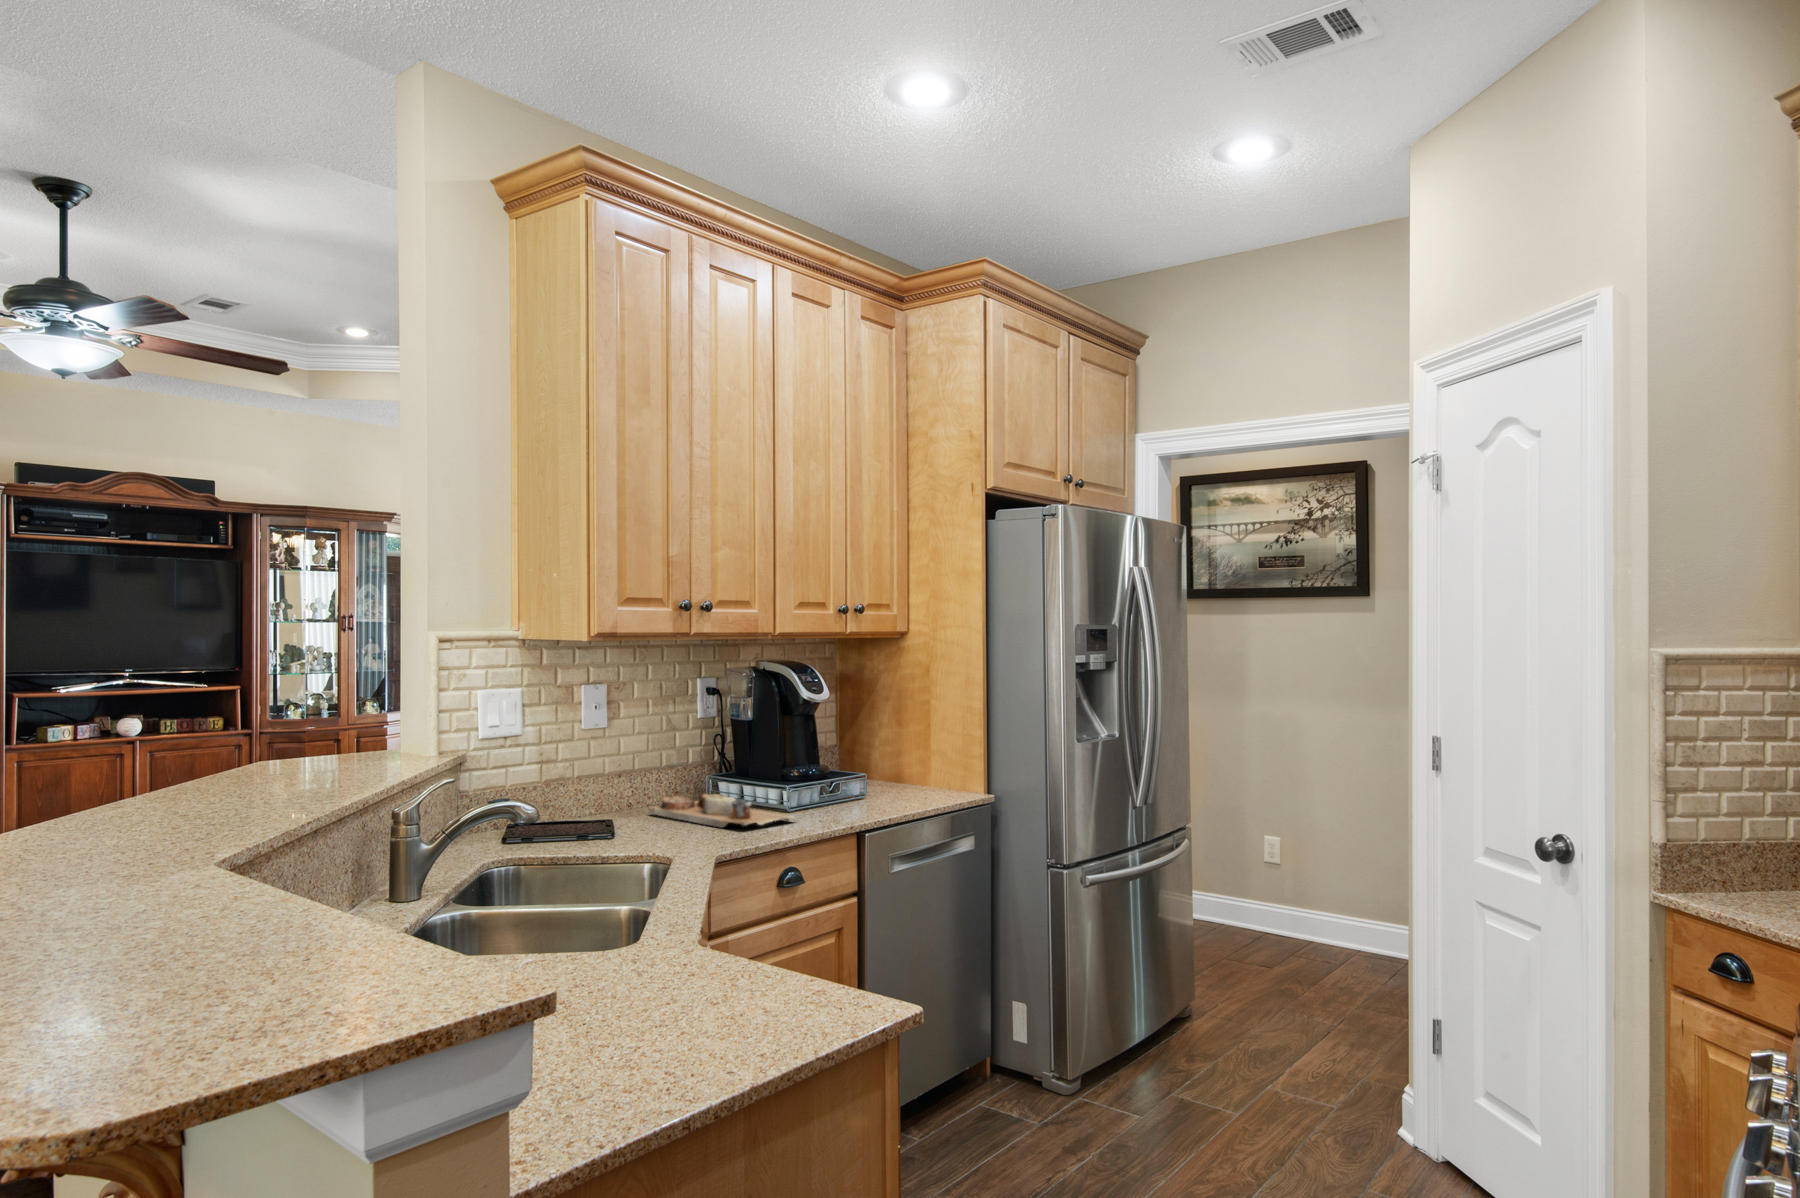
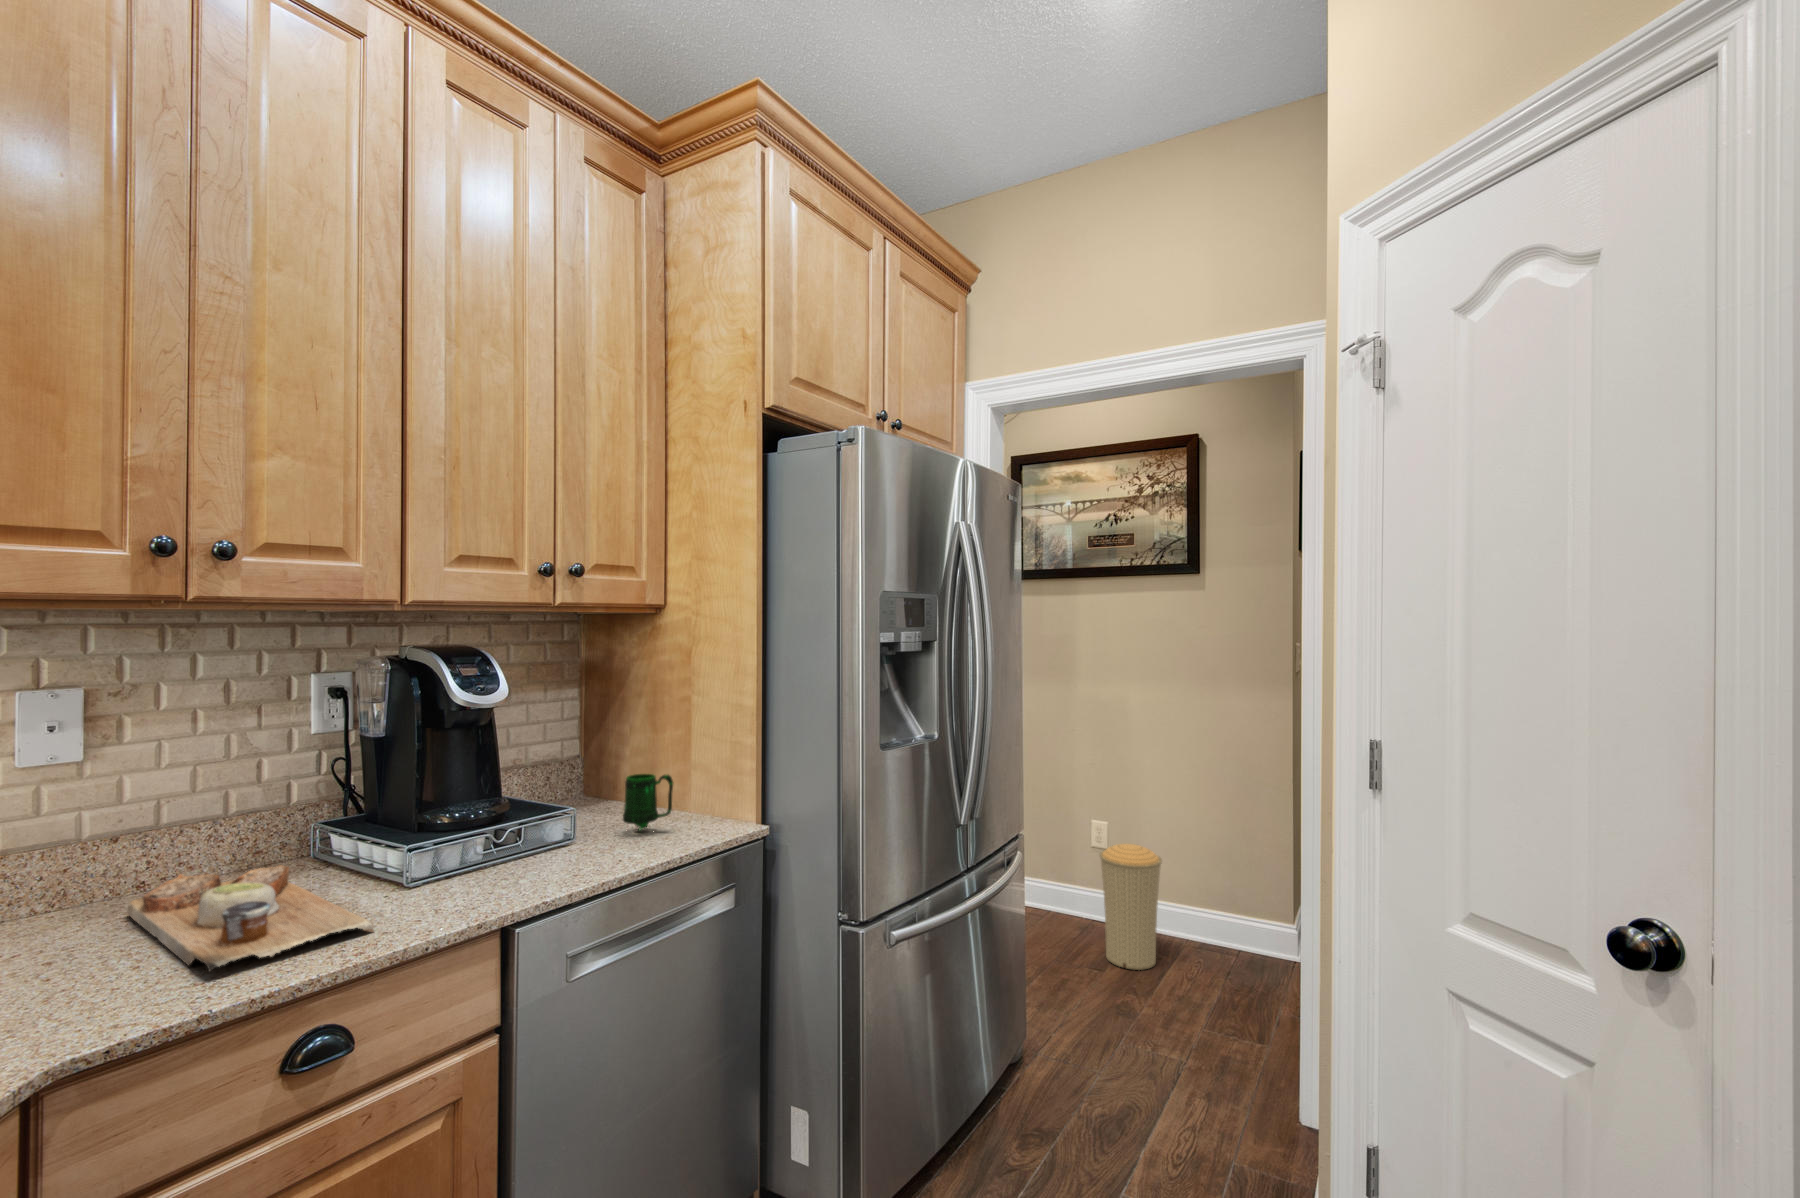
mug: none [891,754,925,795] -> present [623,774,673,830]
trash can: none [1264,851,1324,963] -> present [1100,844,1162,970]

